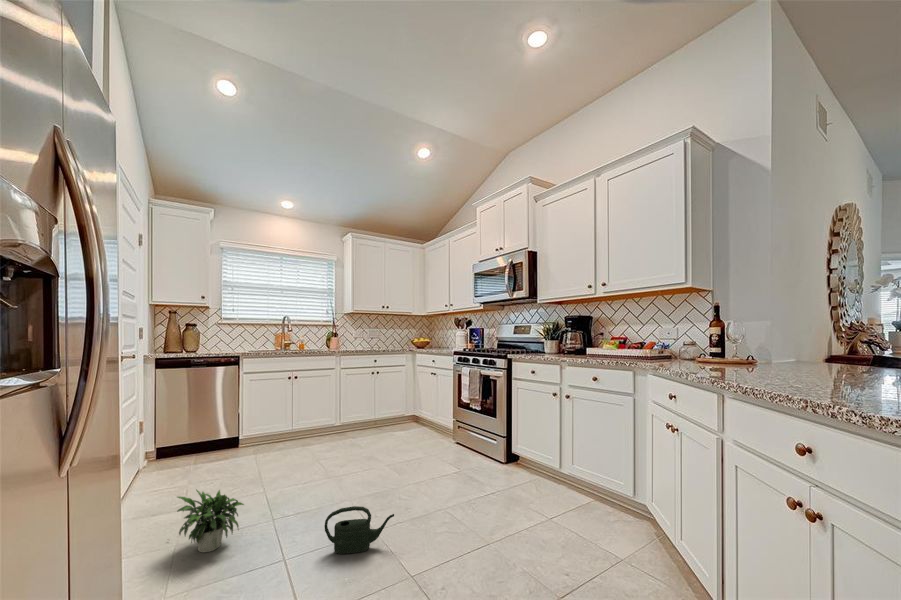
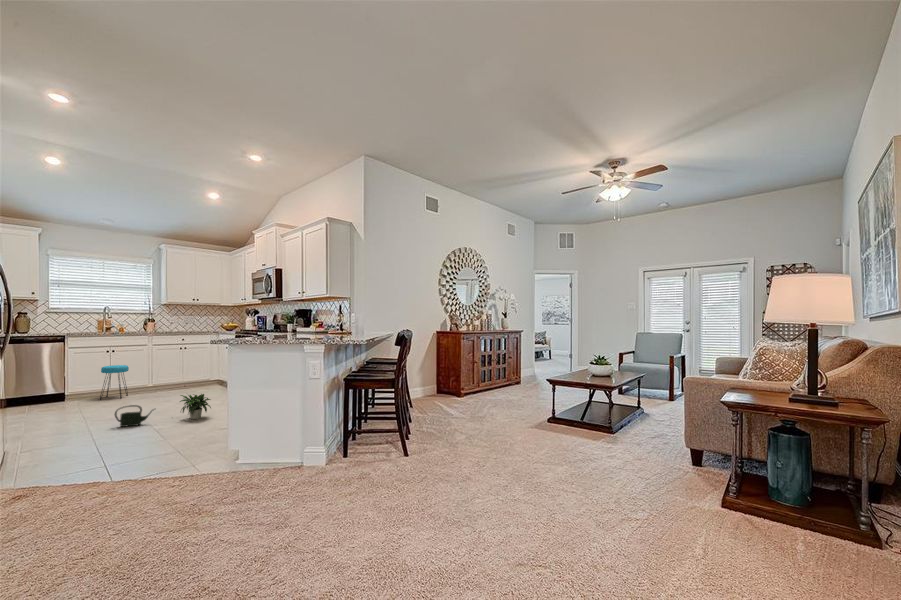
stool: none [281,399,316,452] -> present [100,365,129,400]
potted plant: present [168,490,244,552] -> present [180,394,211,419]

